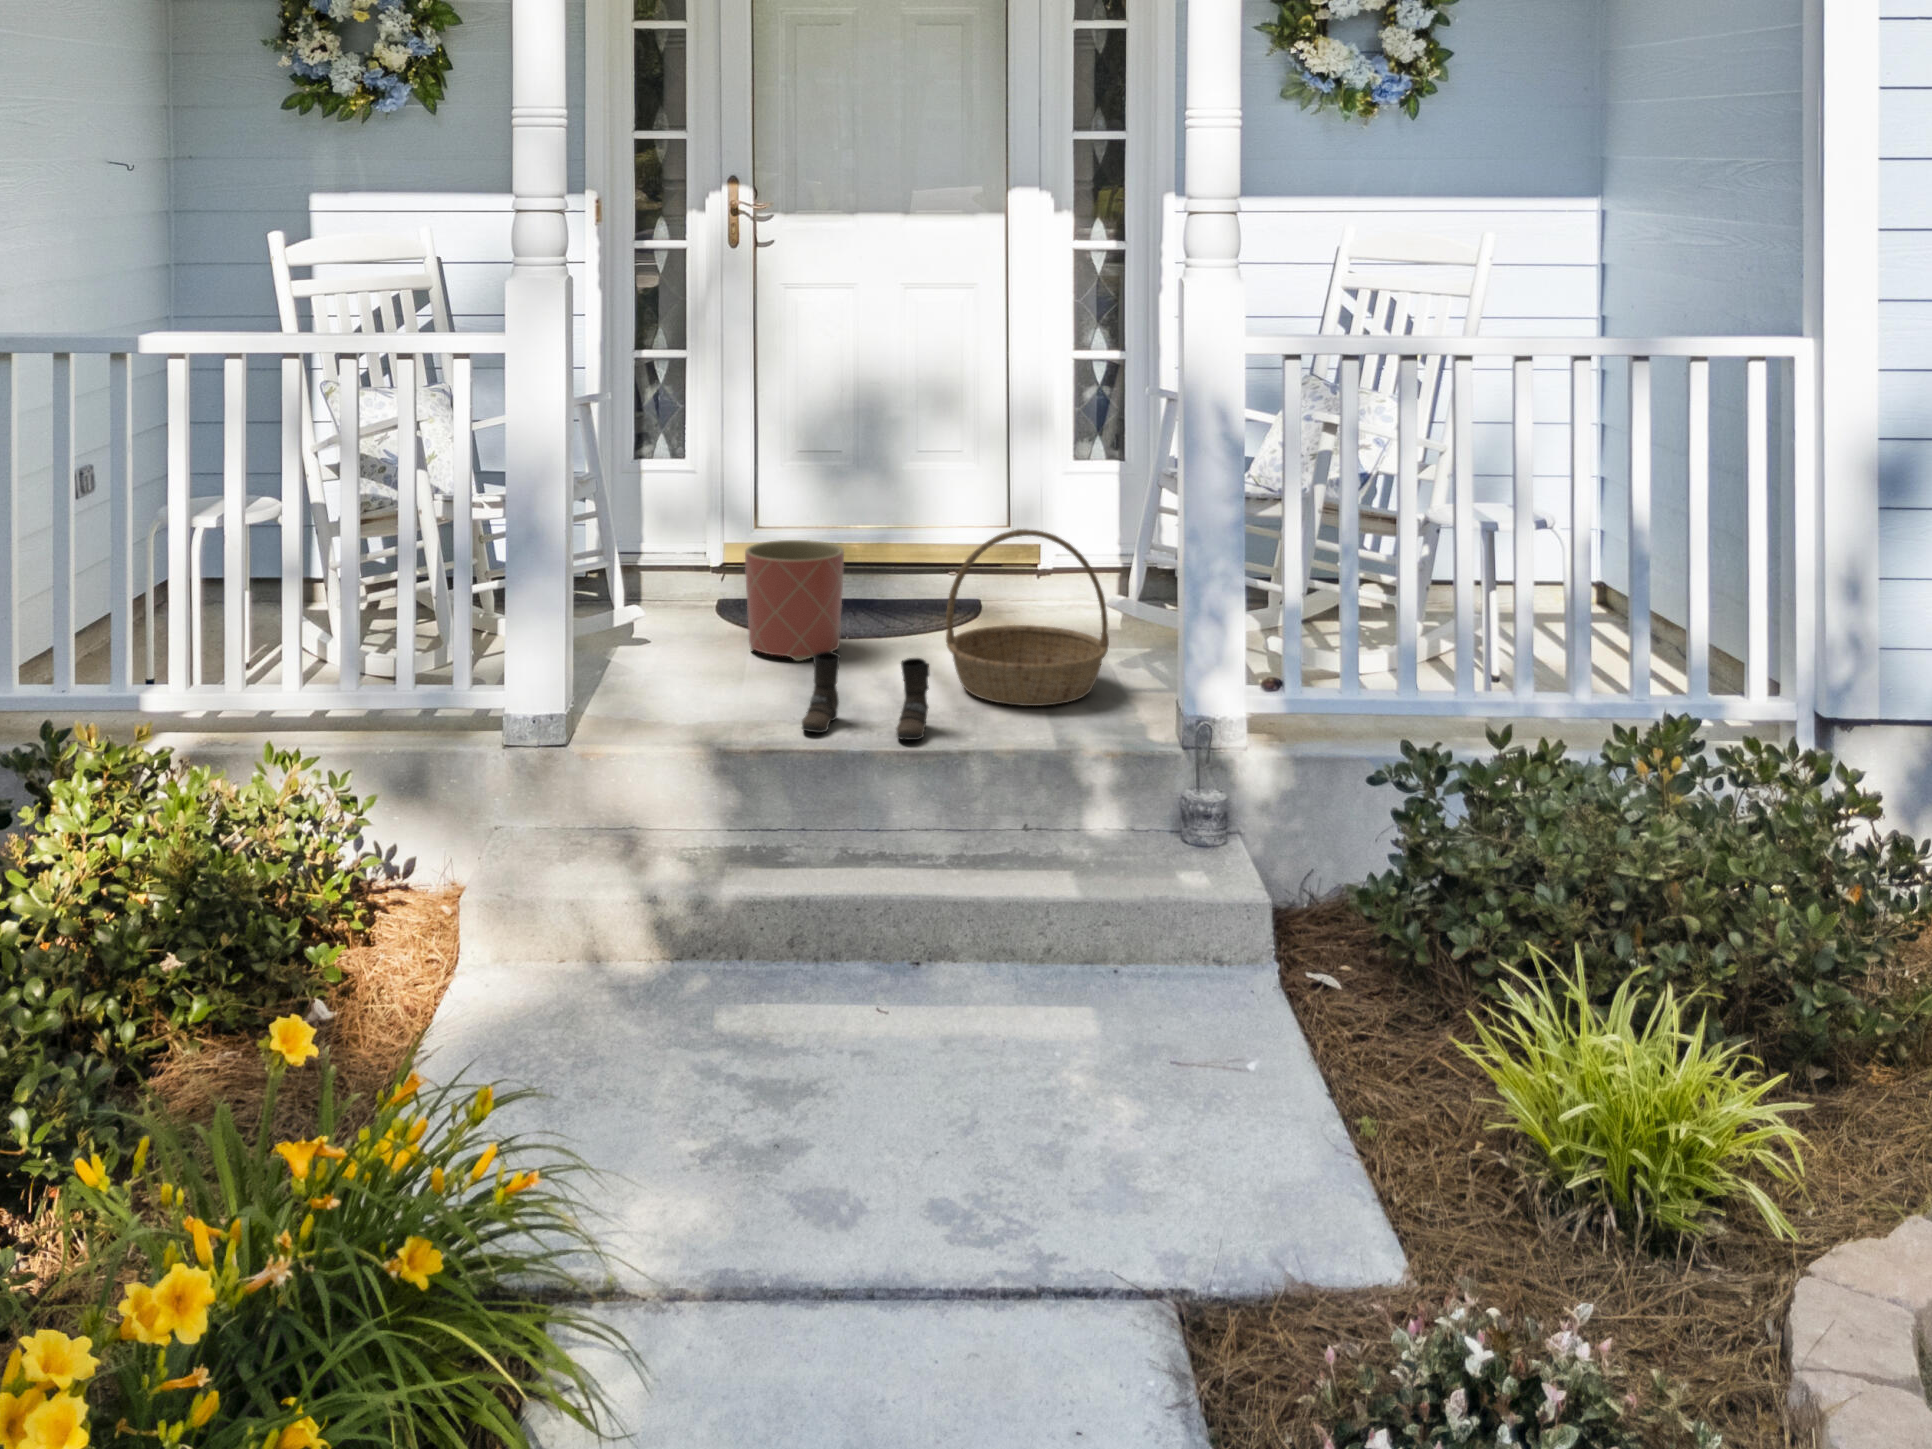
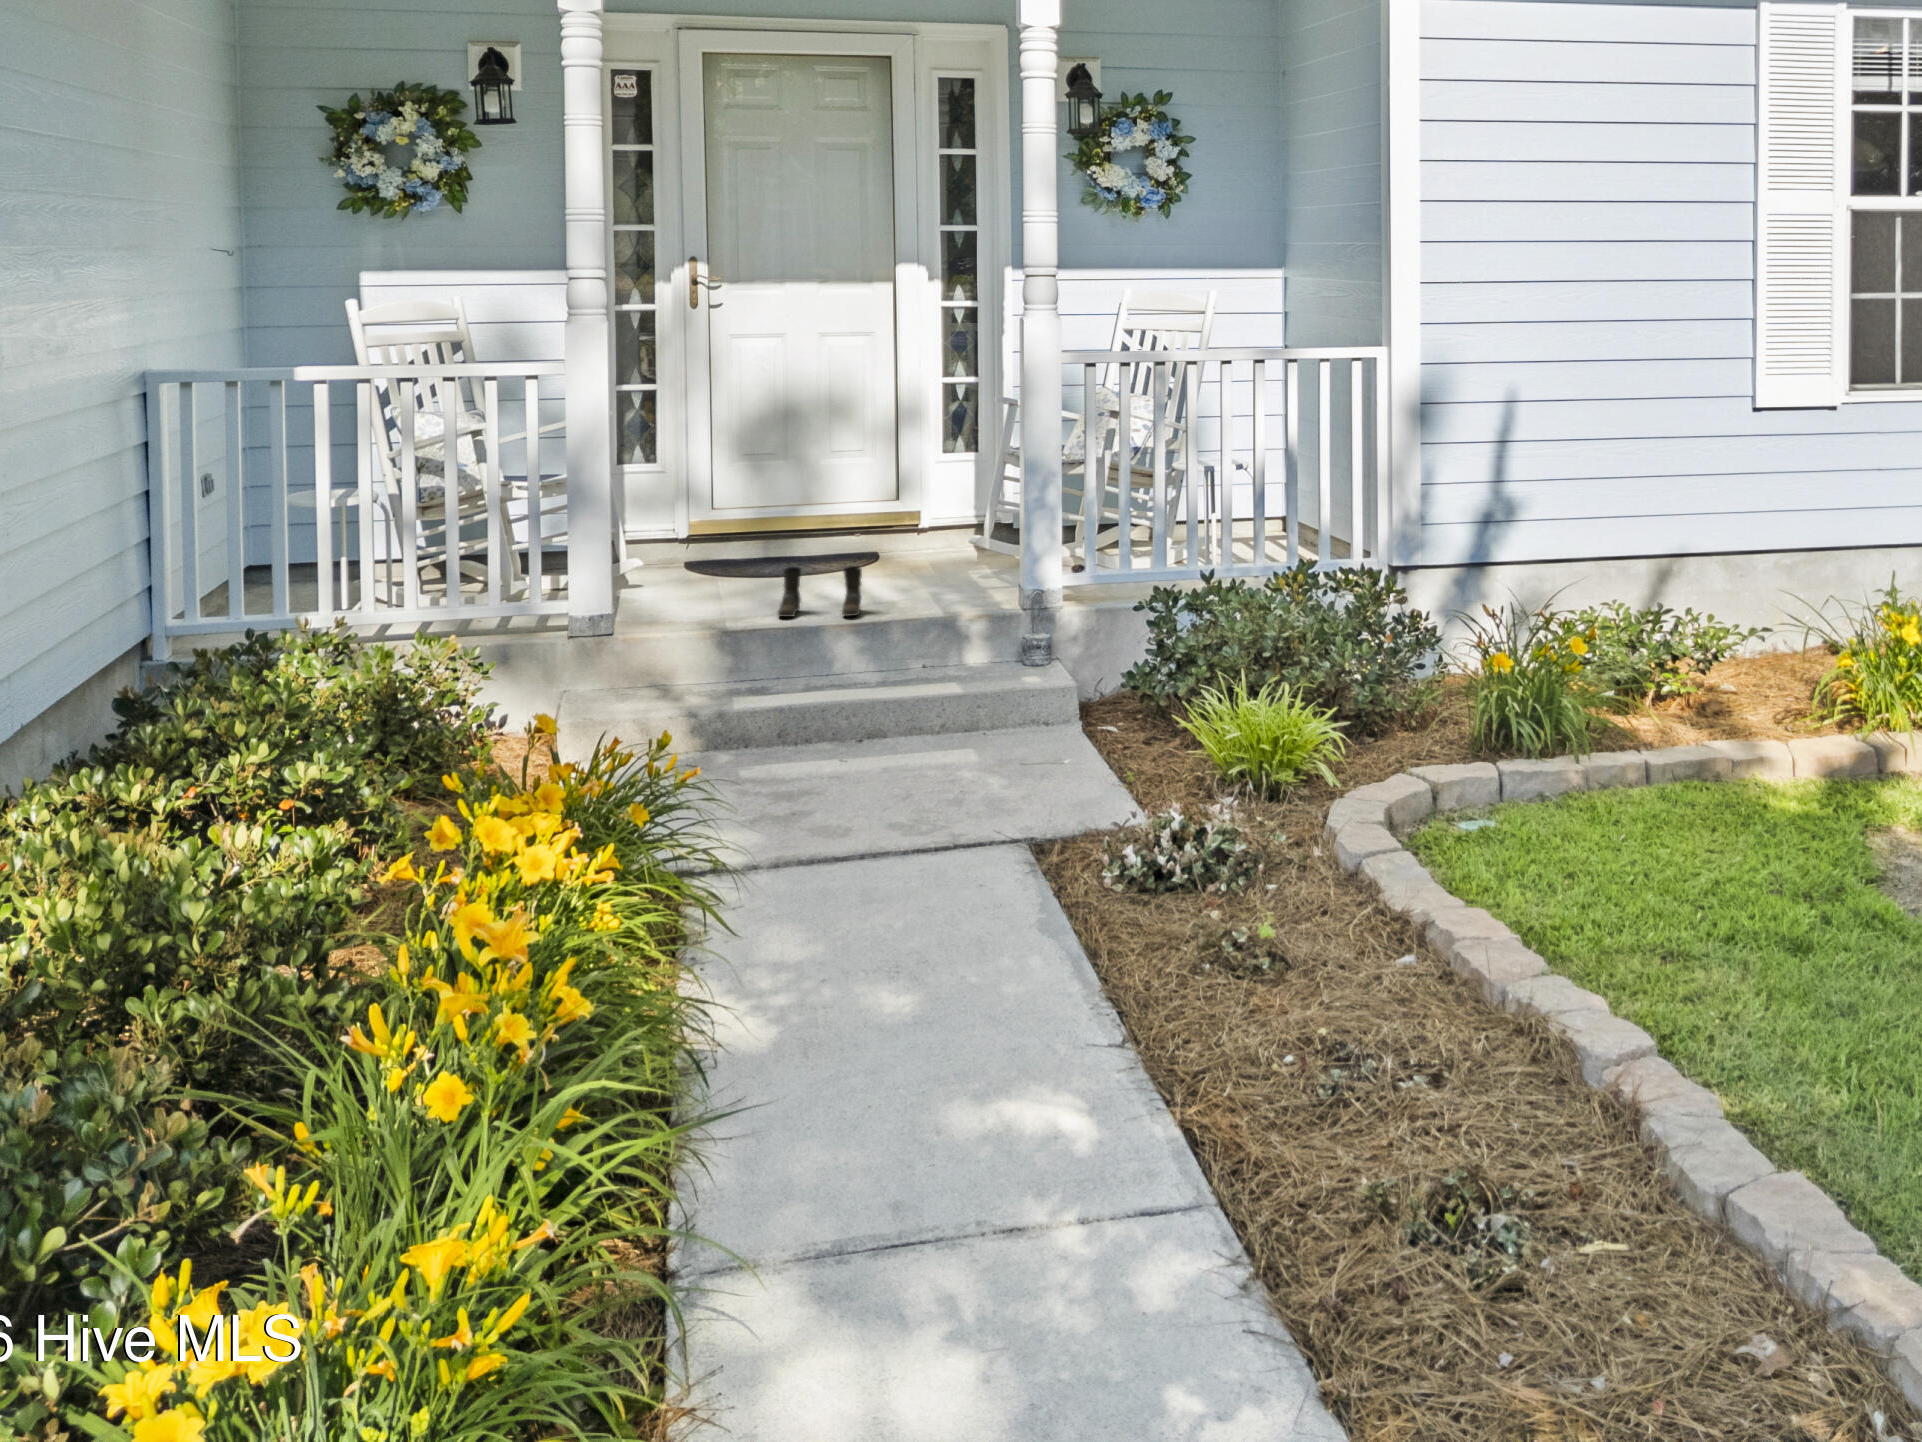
basket: present [946,529,1109,706] -> none [869,485,977,597]
planter: present [745,540,844,661] -> none [723,507,793,586]

